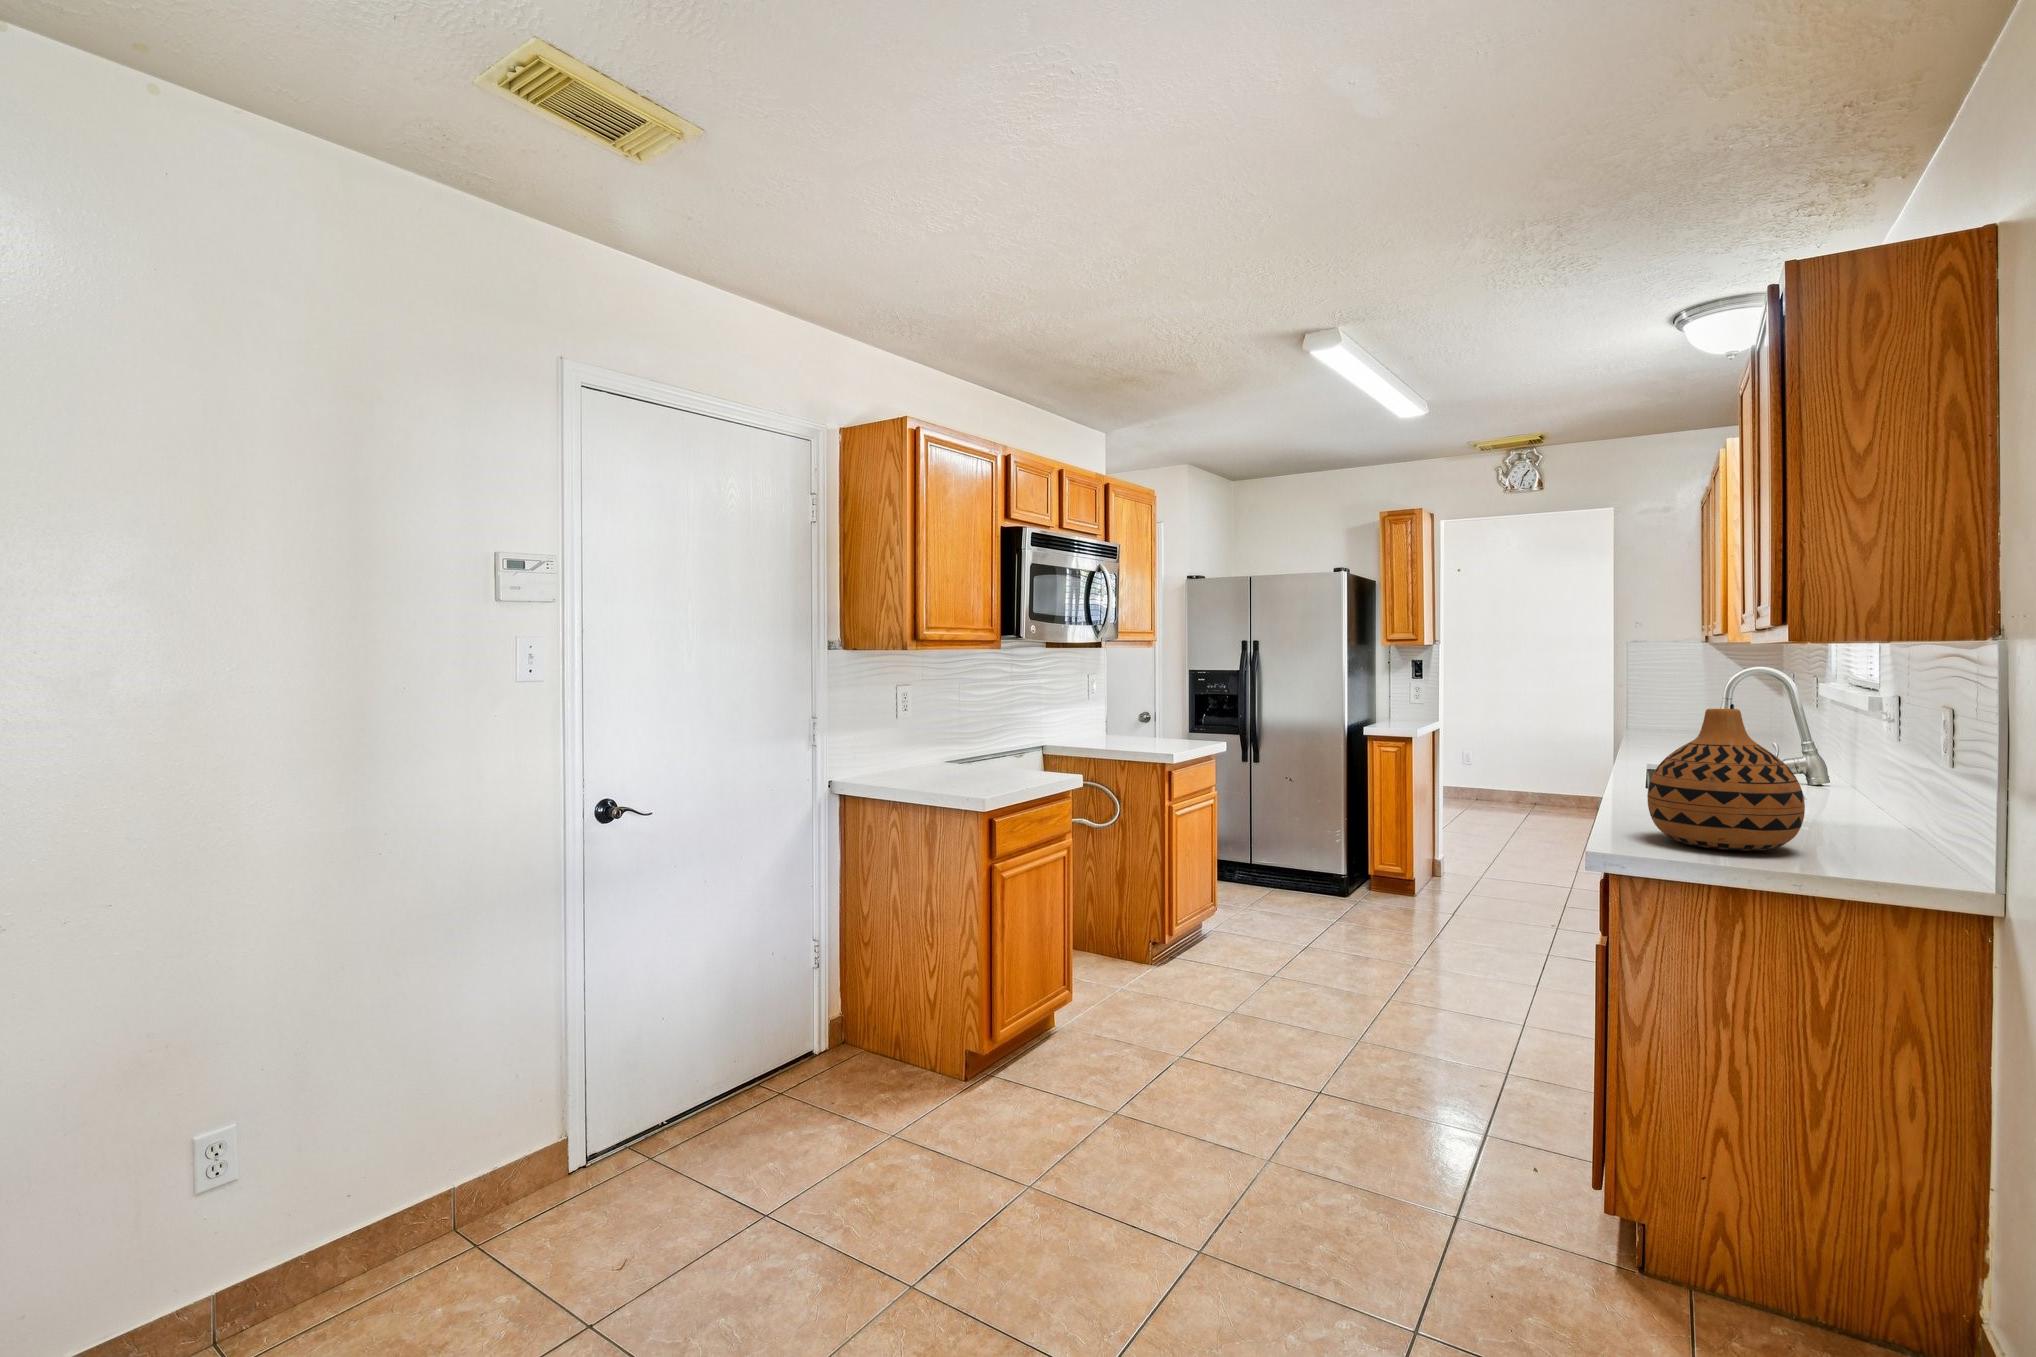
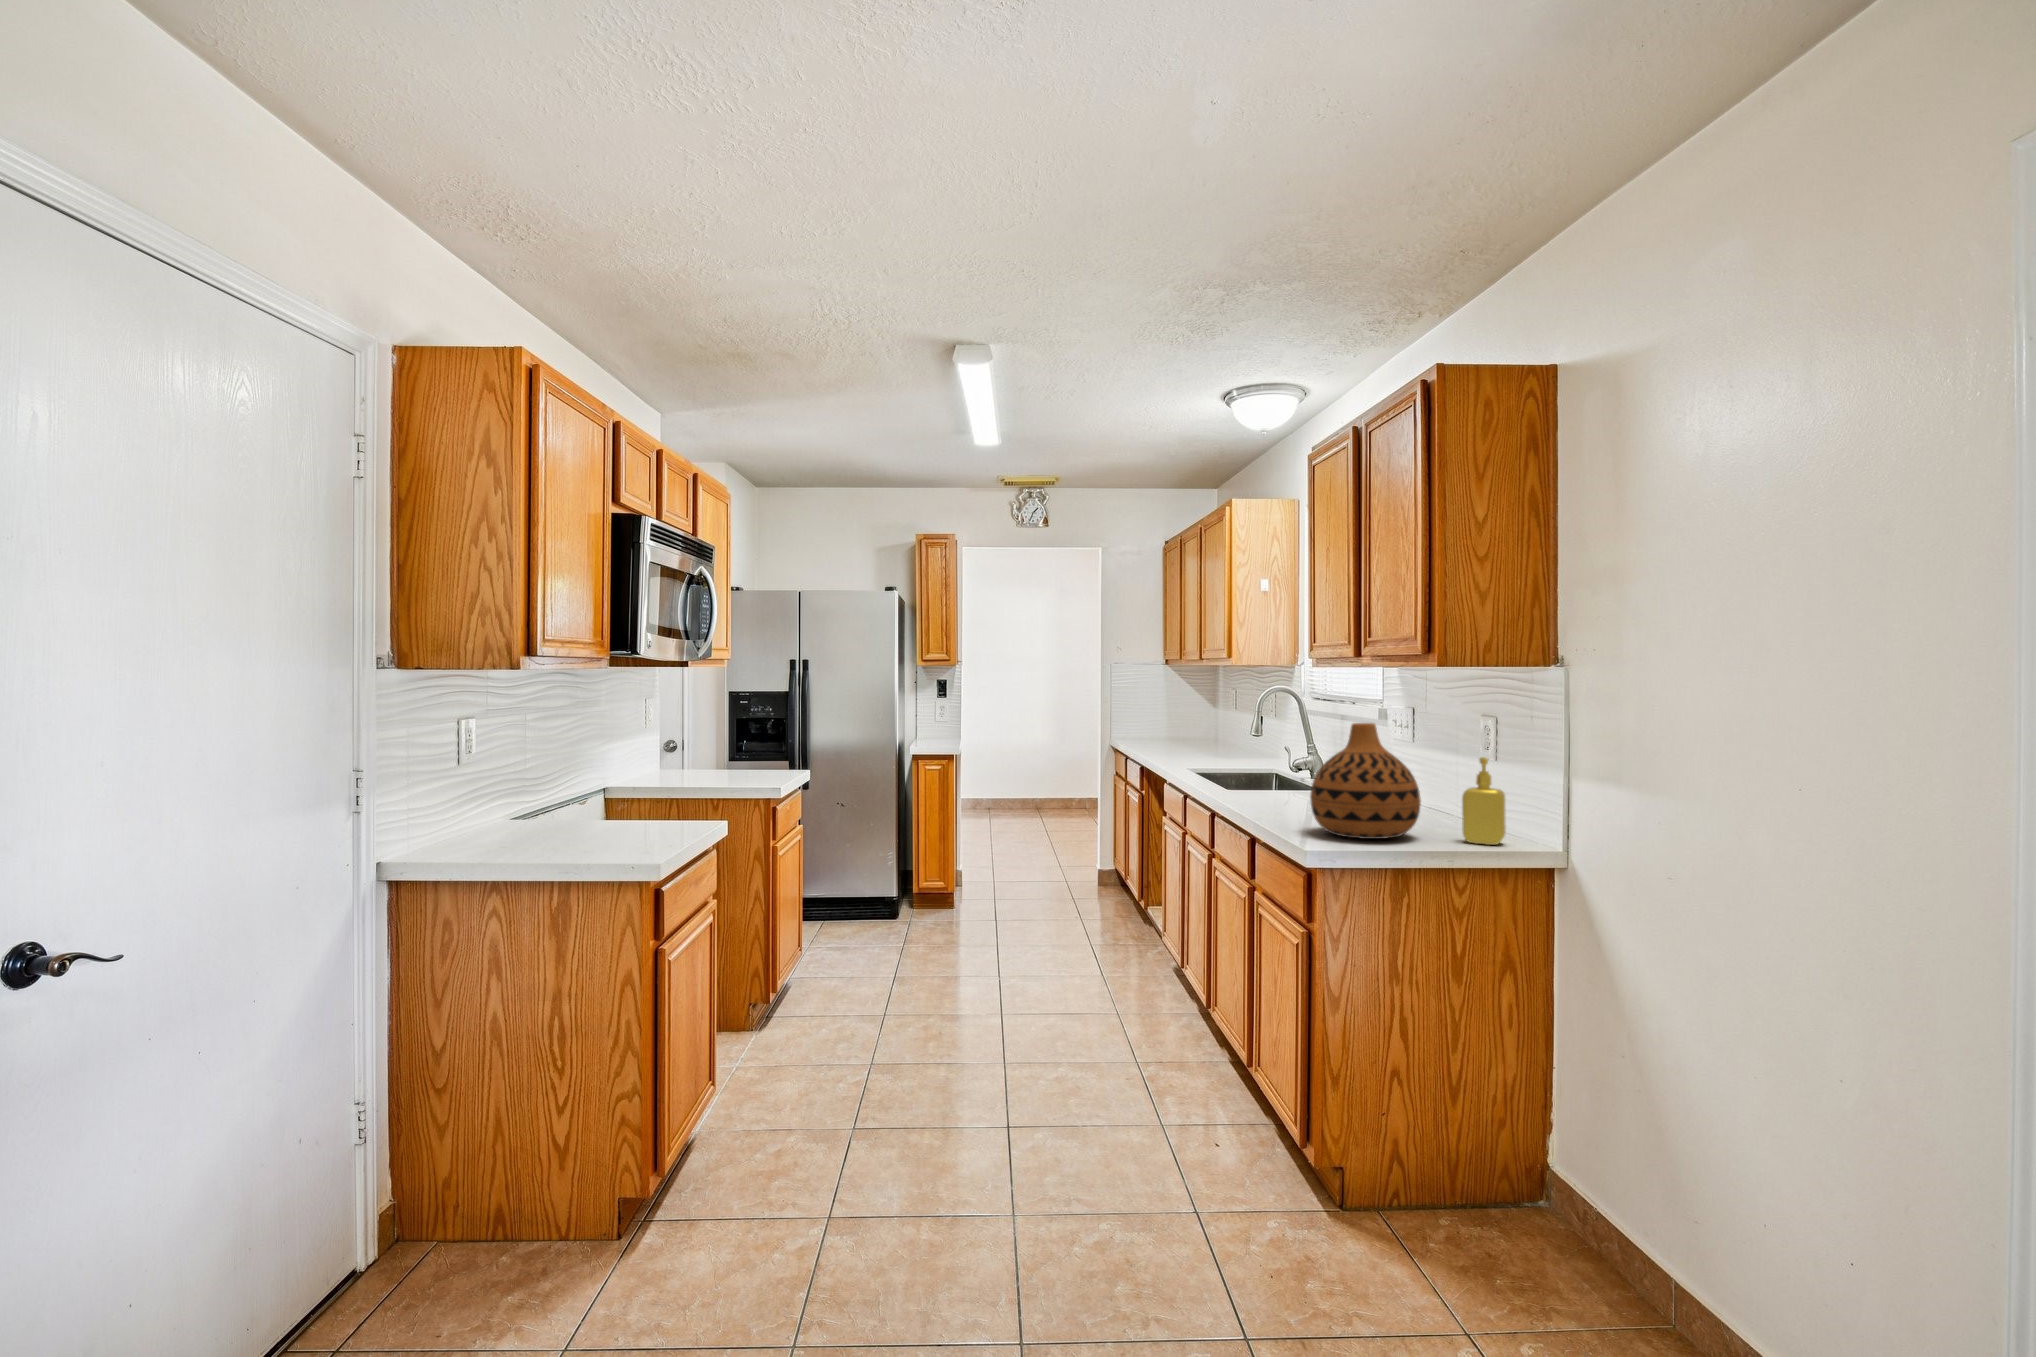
soap dispenser: none [1859,758,1933,875] -> present [1462,757,1506,845]

